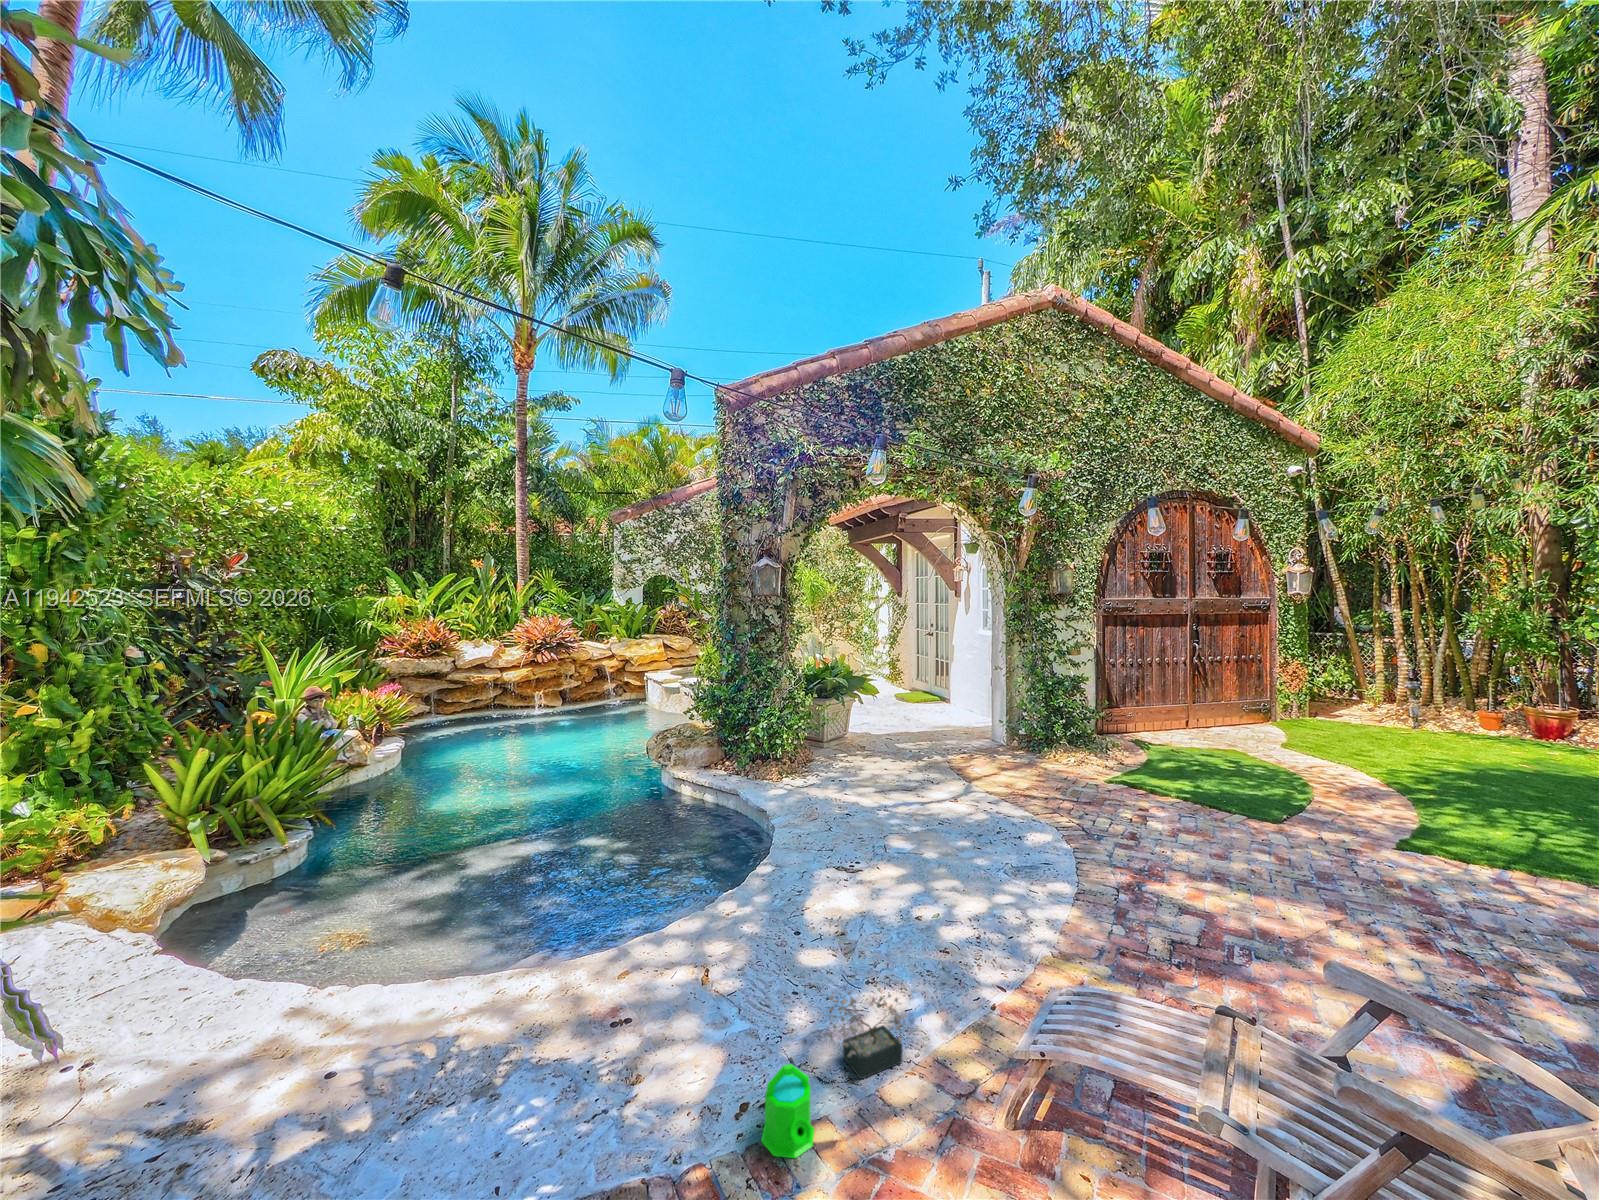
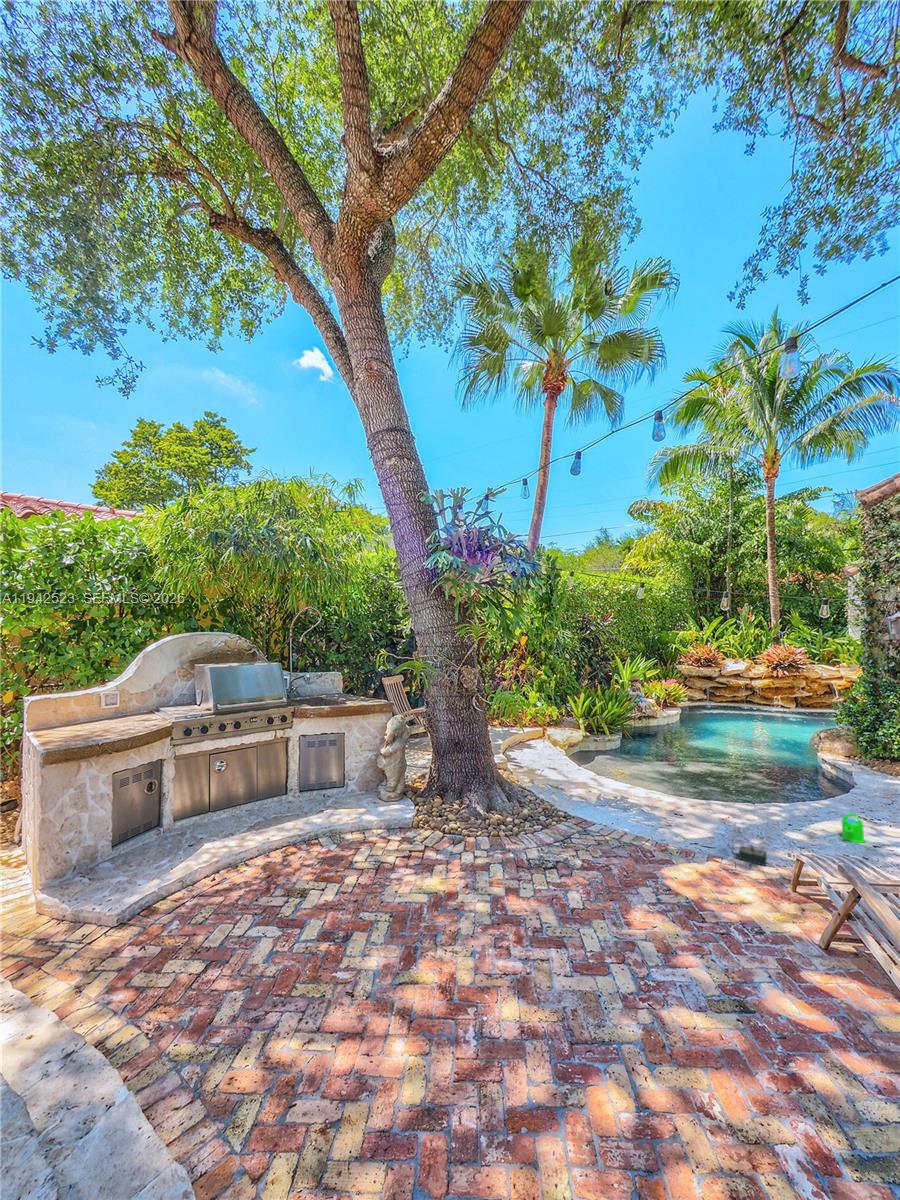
watering can: present [761,1064,814,1158] -> present [842,813,865,843]

